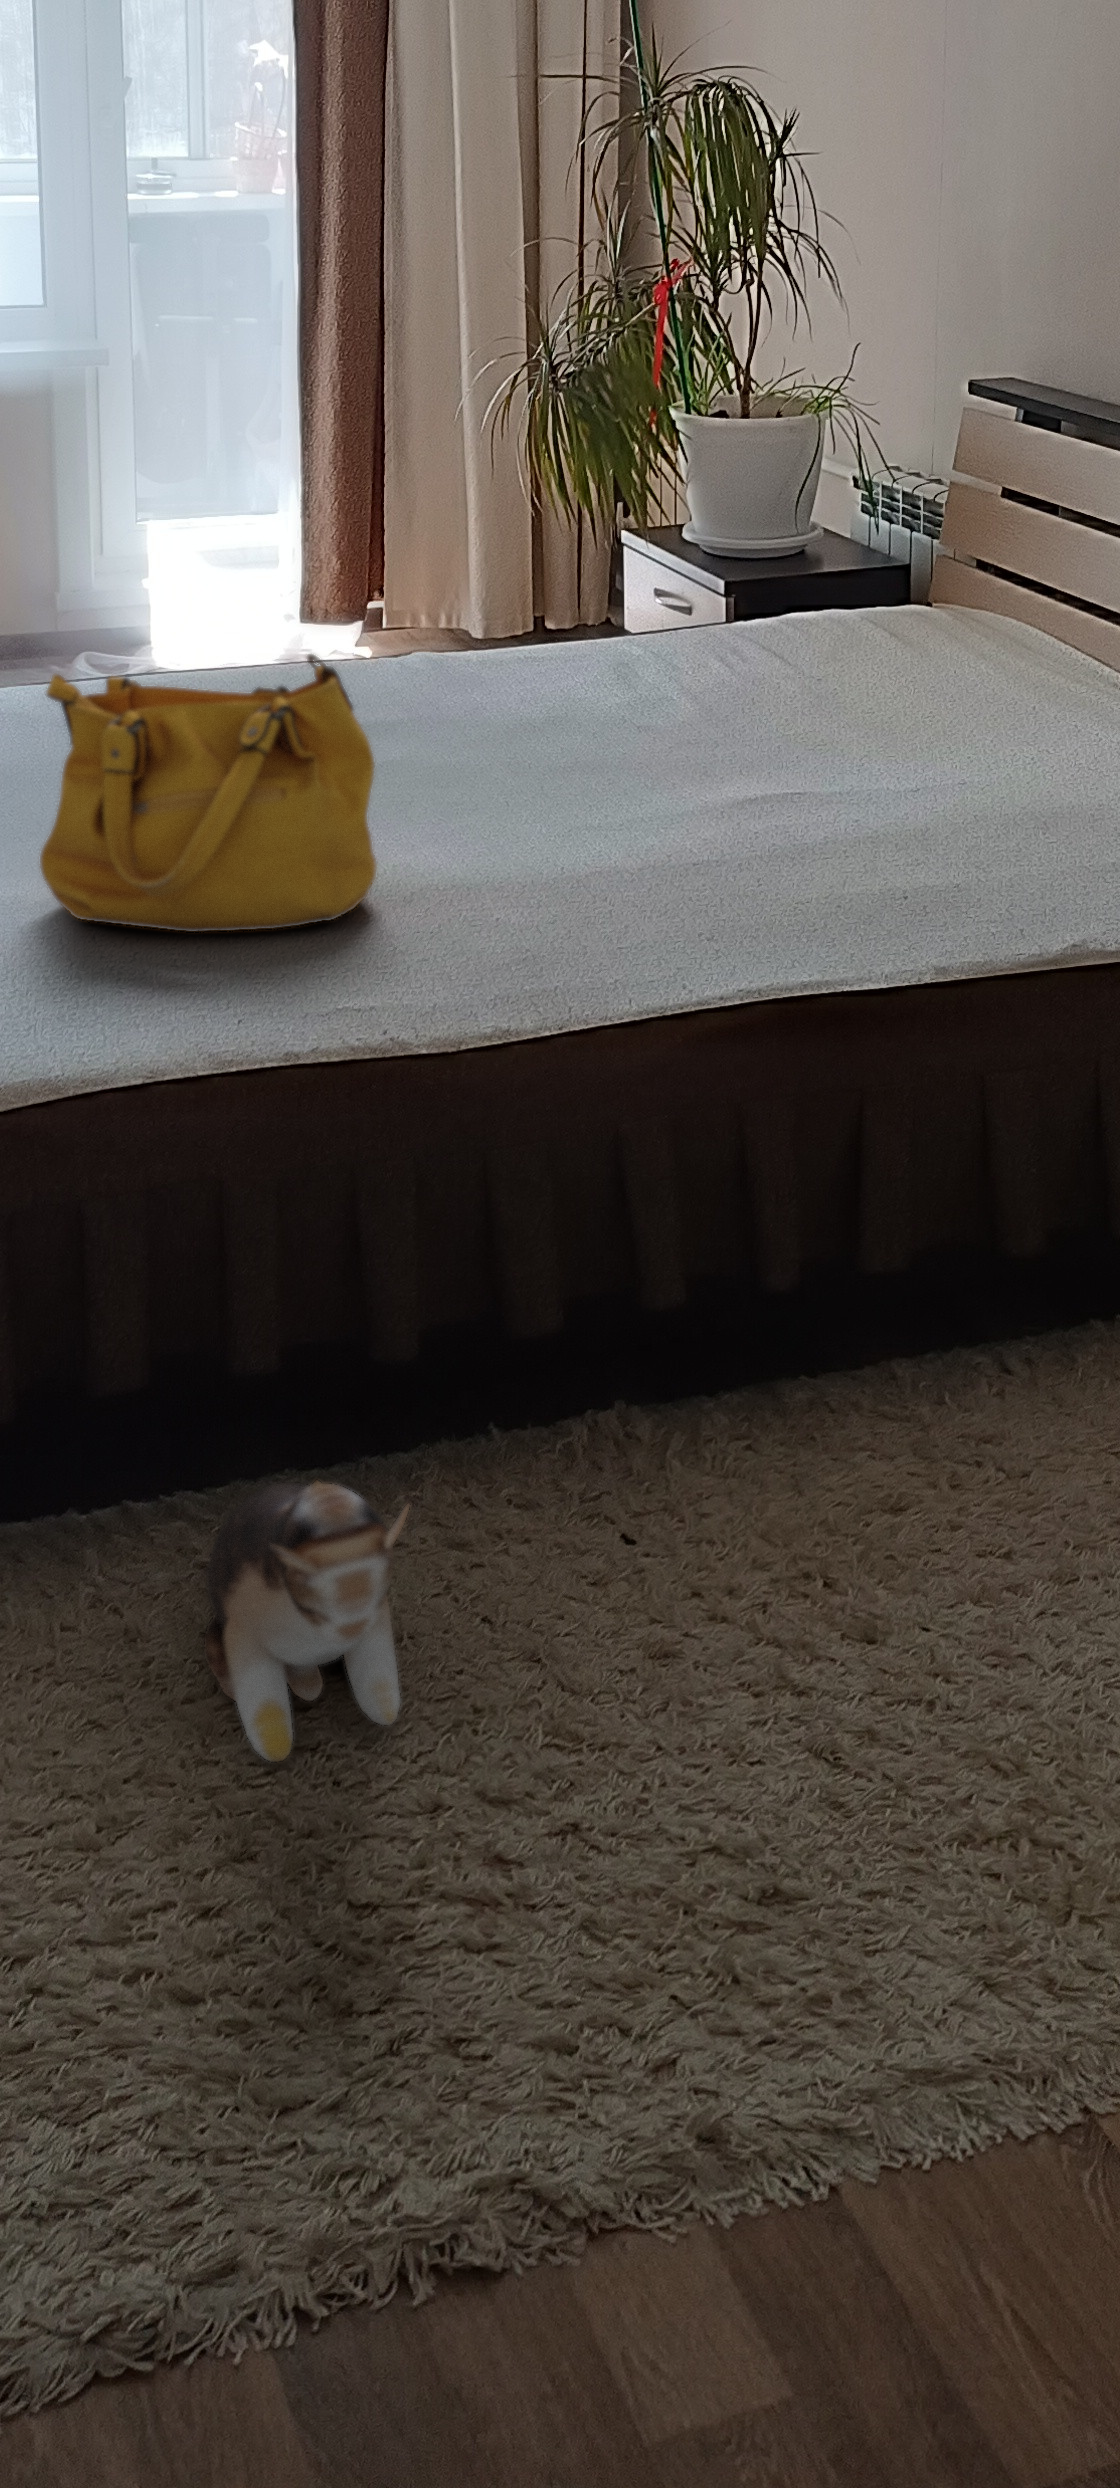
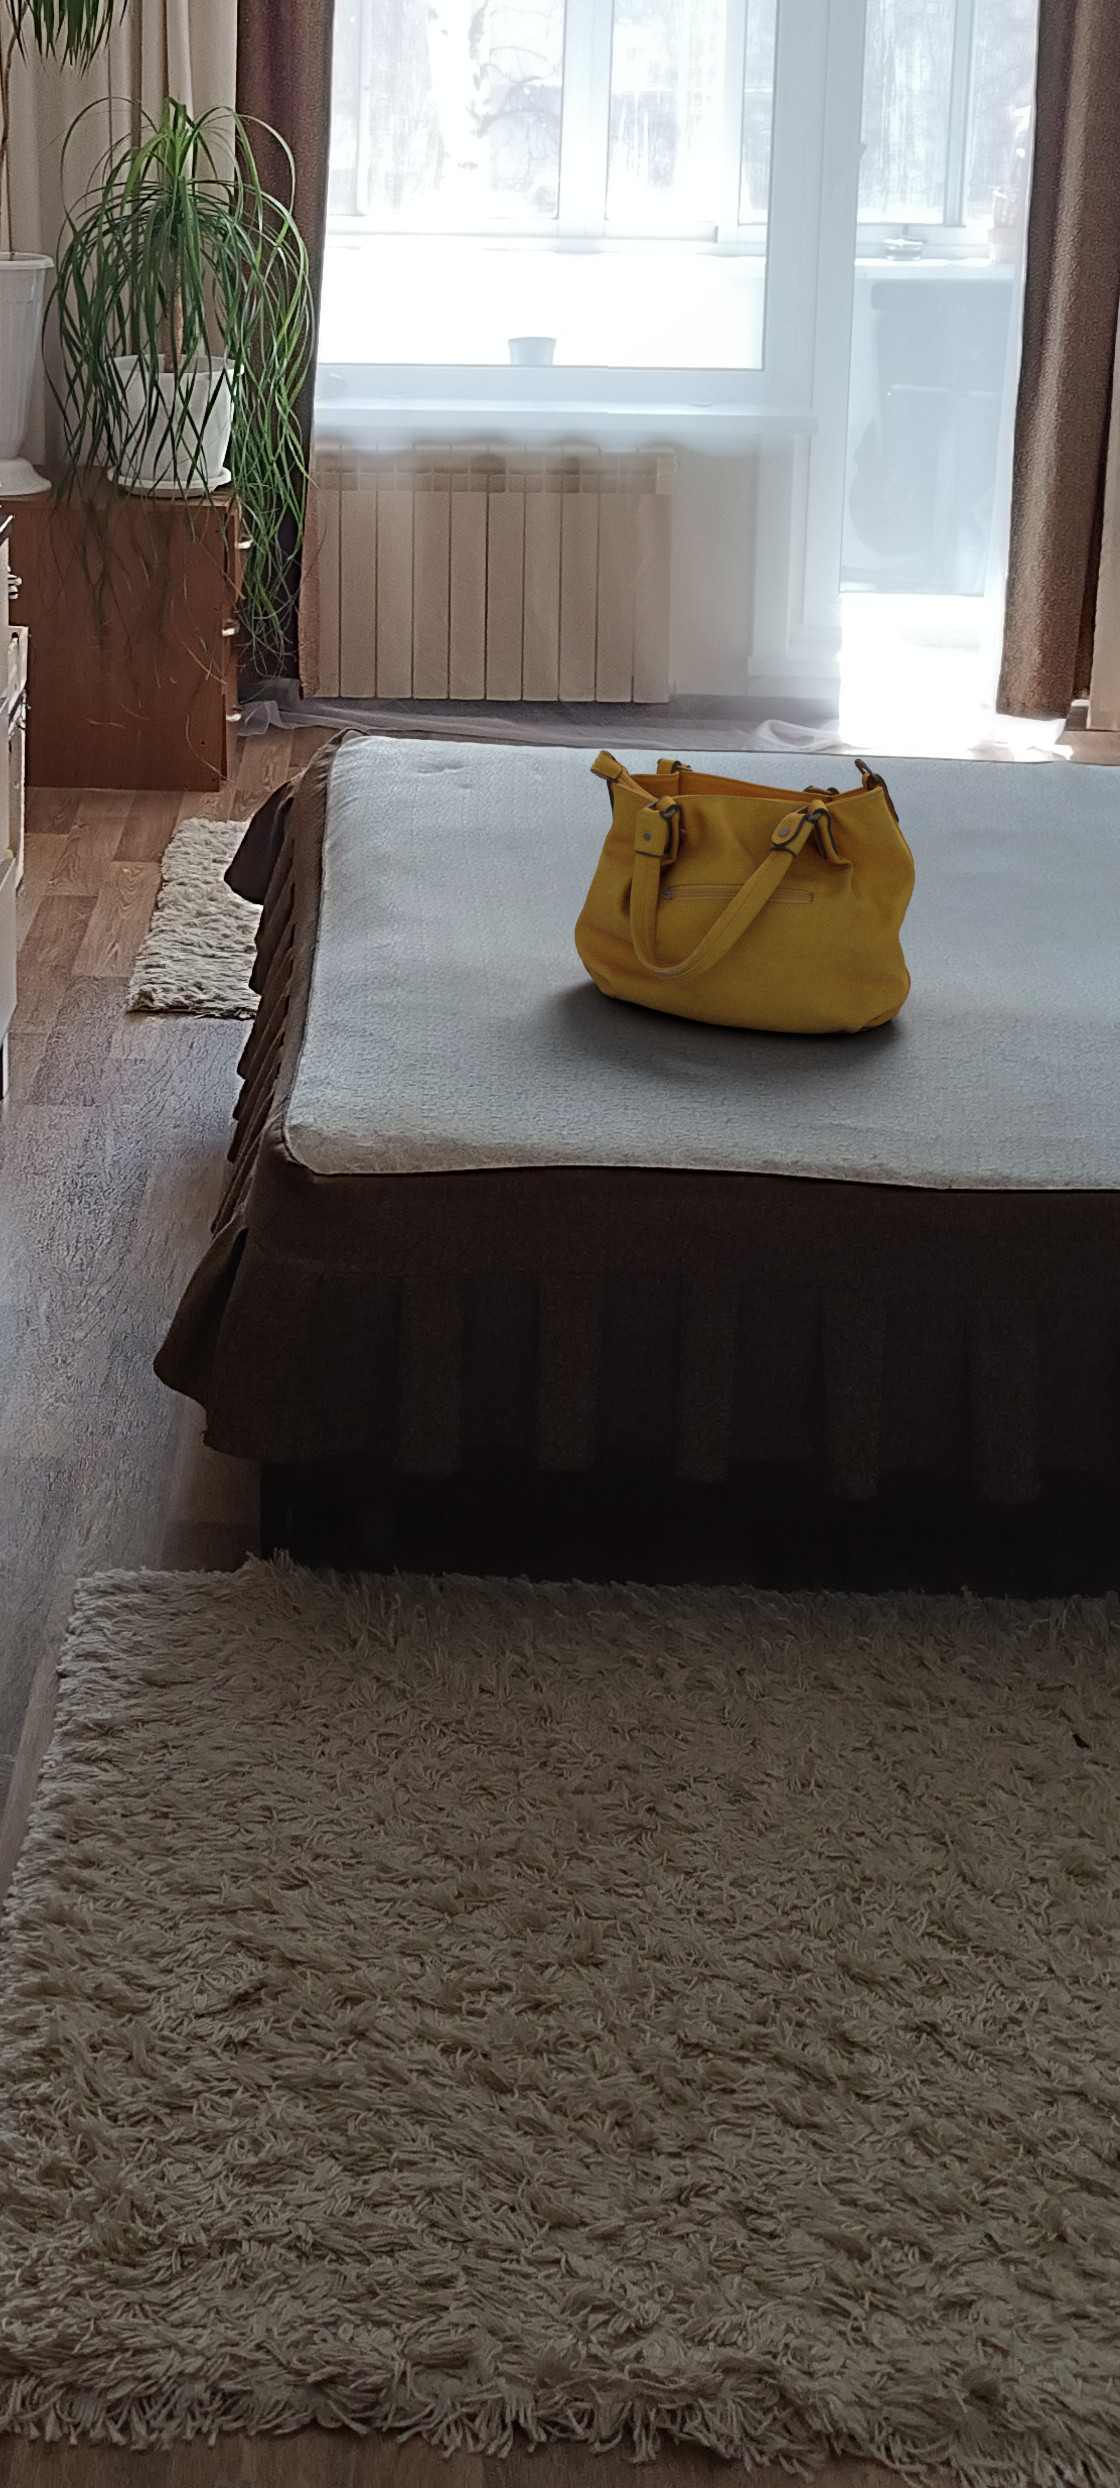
plush toy: present [204,1481,410,1762] -> none [603,1595,789,1875]

